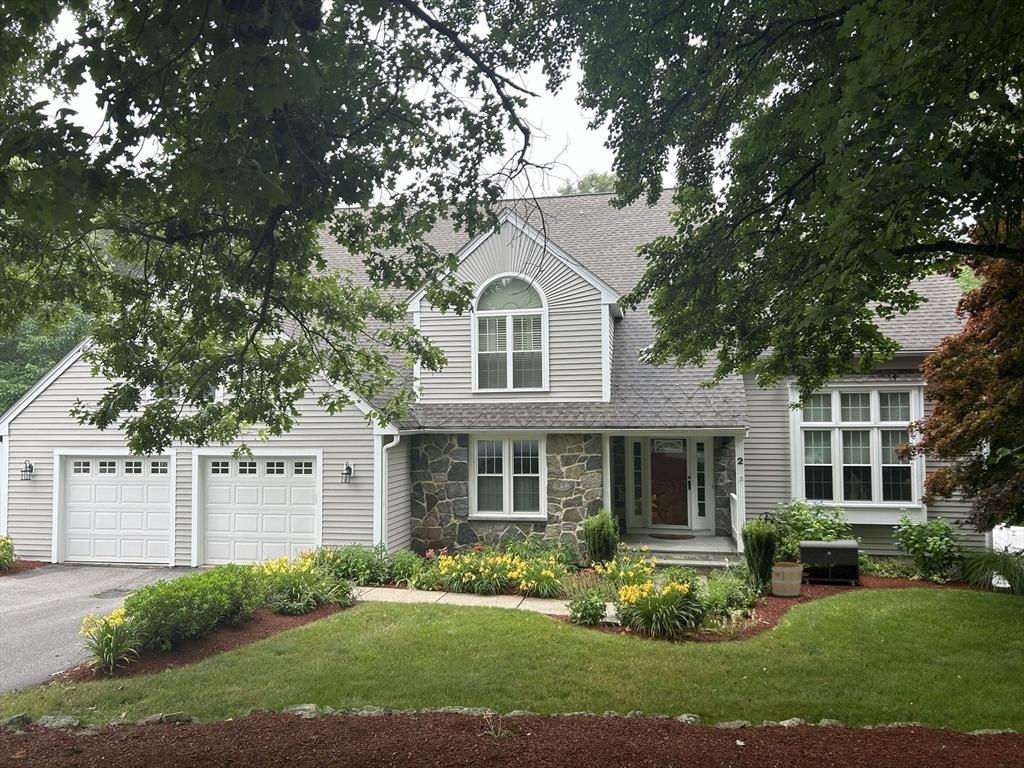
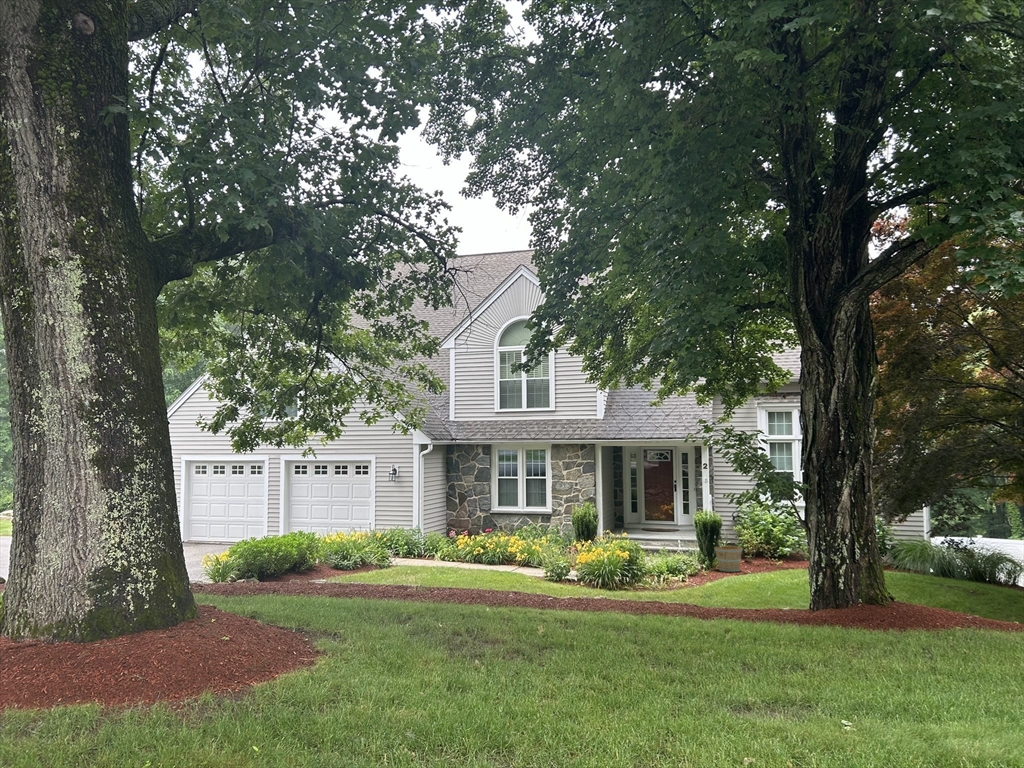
storage bench: present [800,539,860,585] -> none [748,530,796,567]

